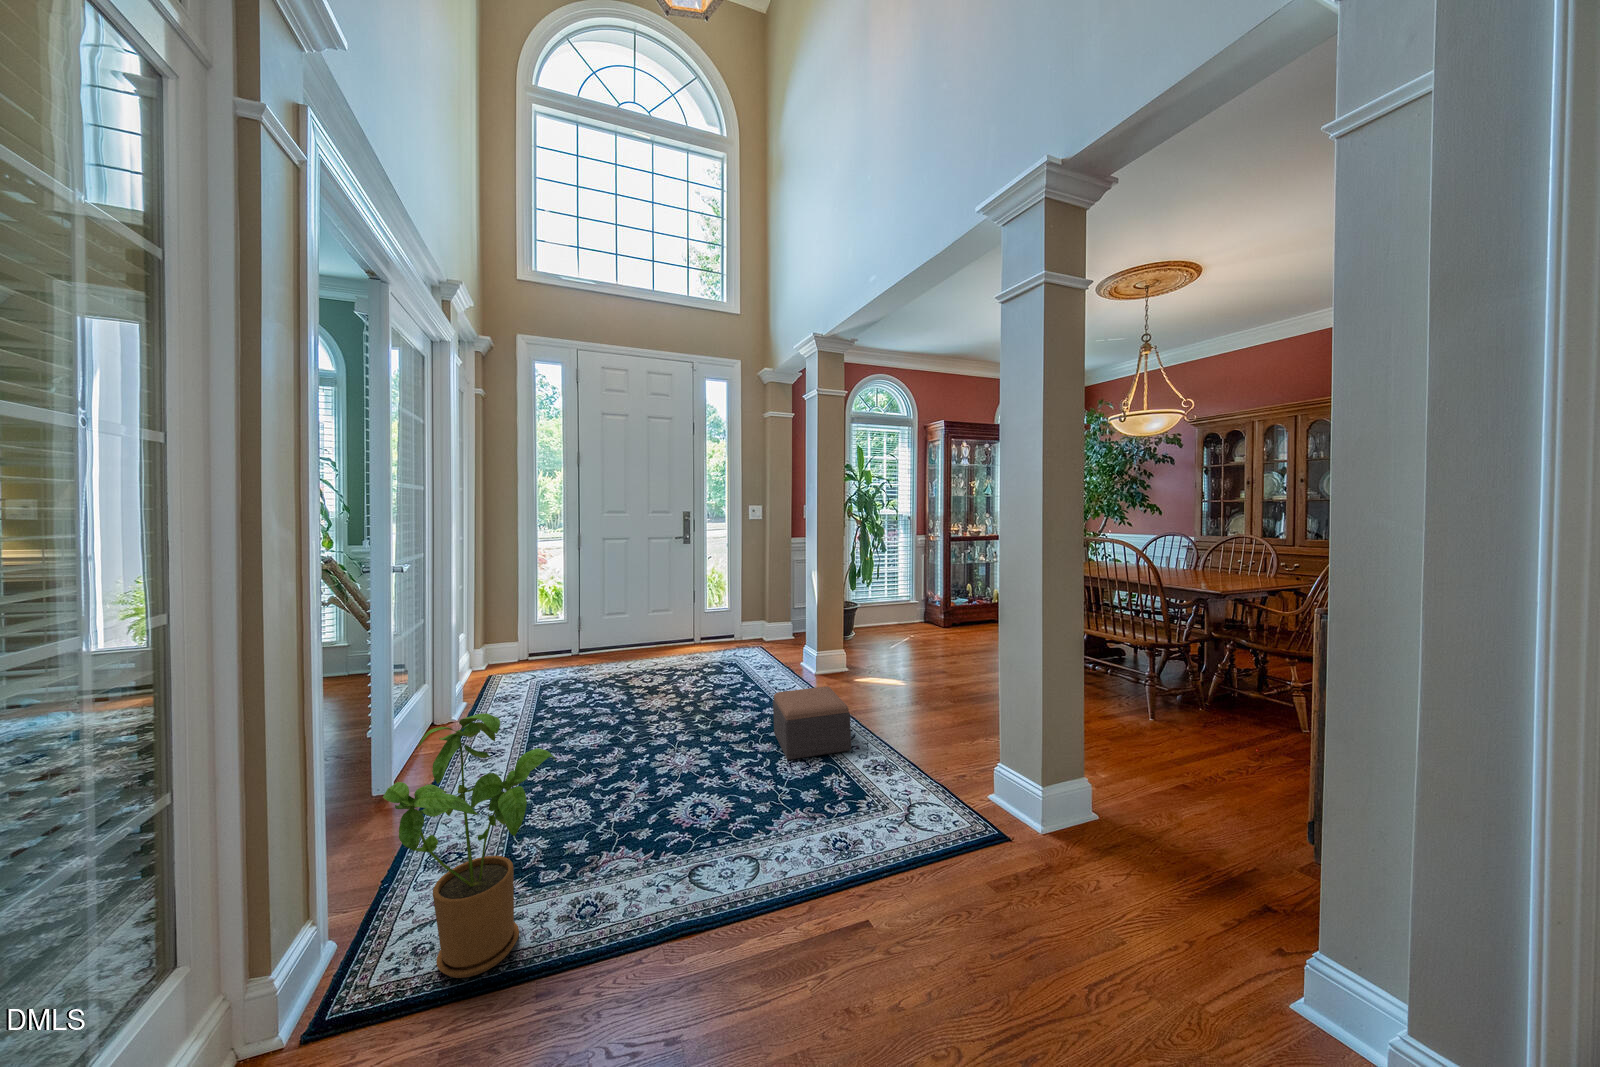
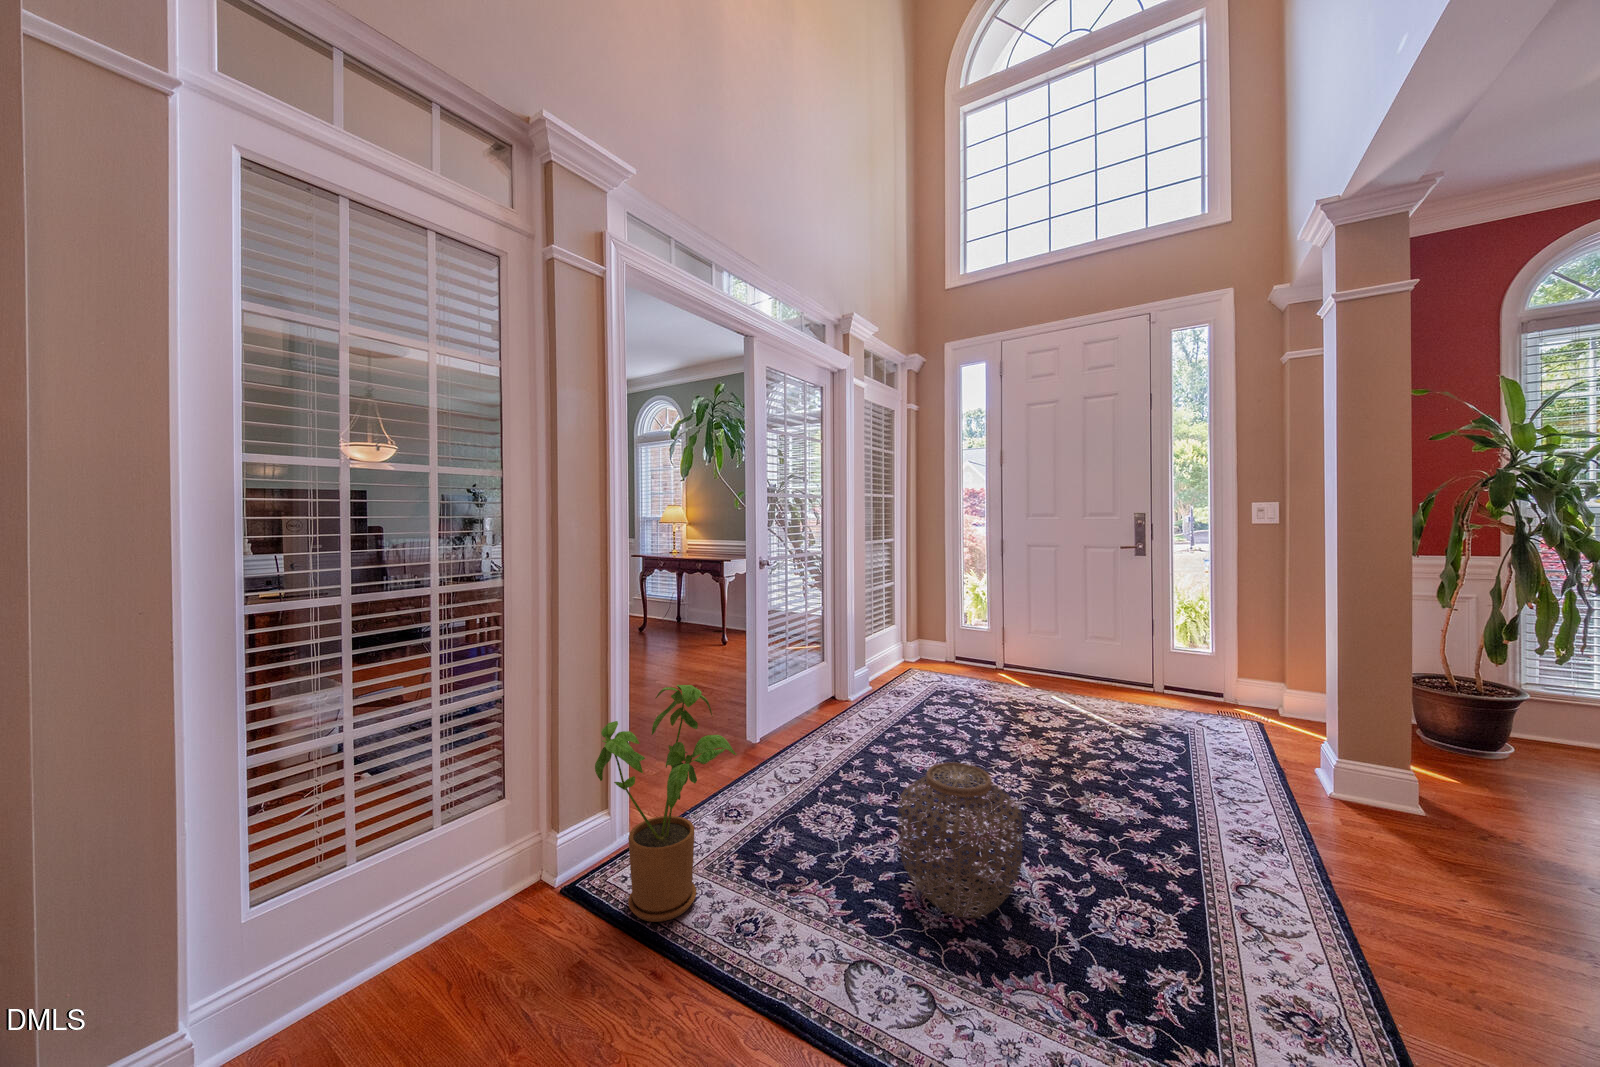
footstool: present [773,686,851,760] -> none [1123,795,1265,953]
woven basket: none [659,706,750,816] -> present [898,763,1022,918]

